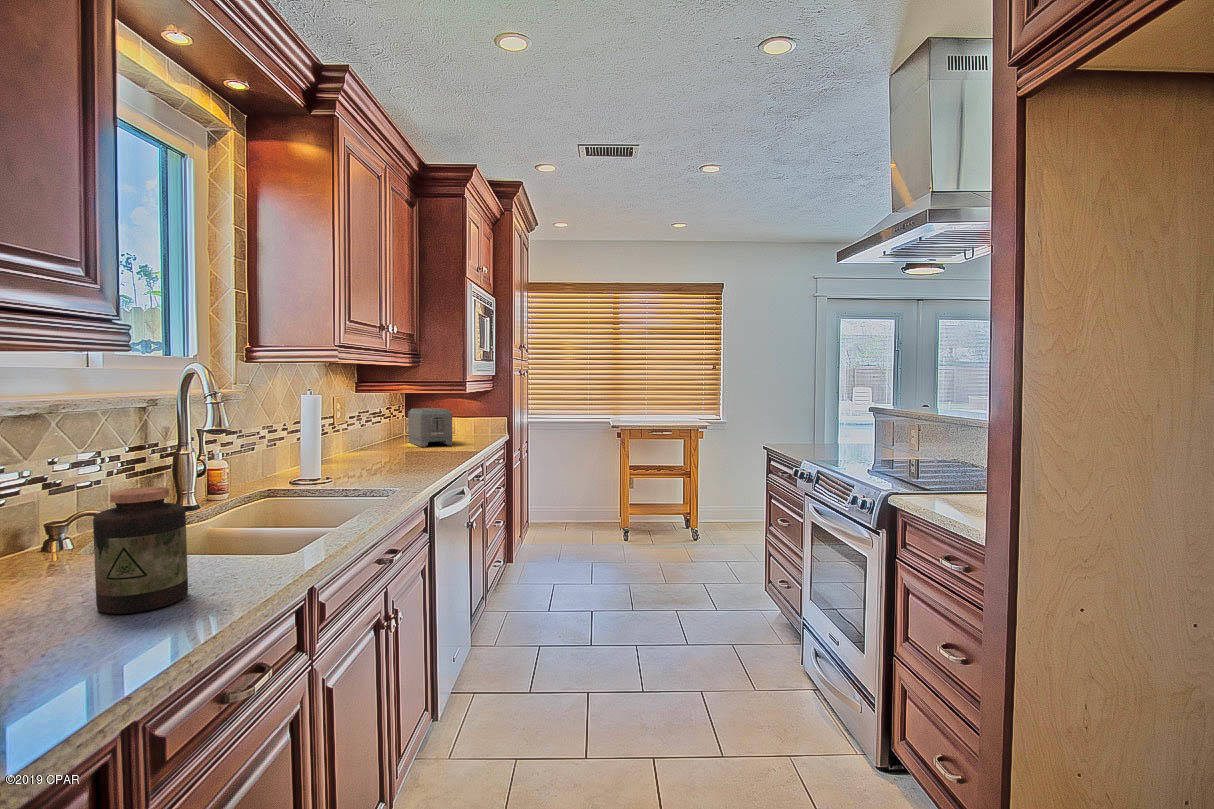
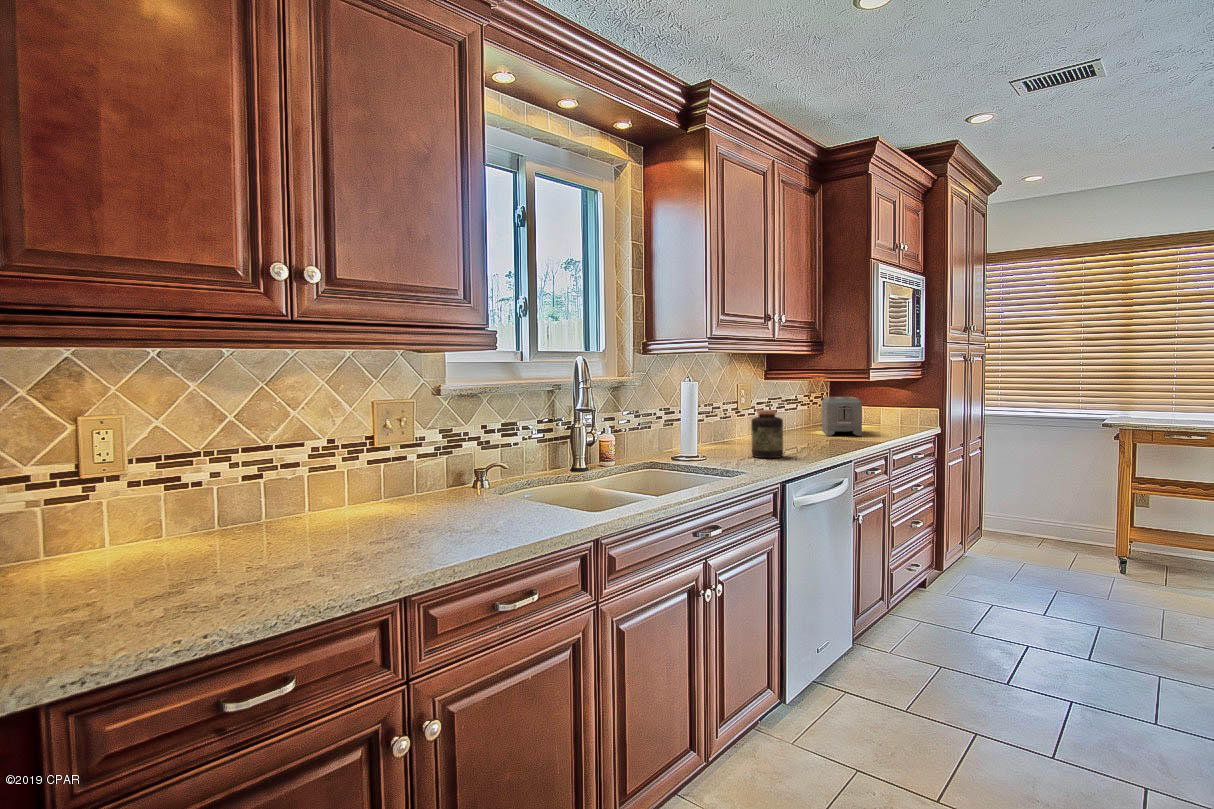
jar: present [93,487,188,614] -> present [751,410,783,458]

